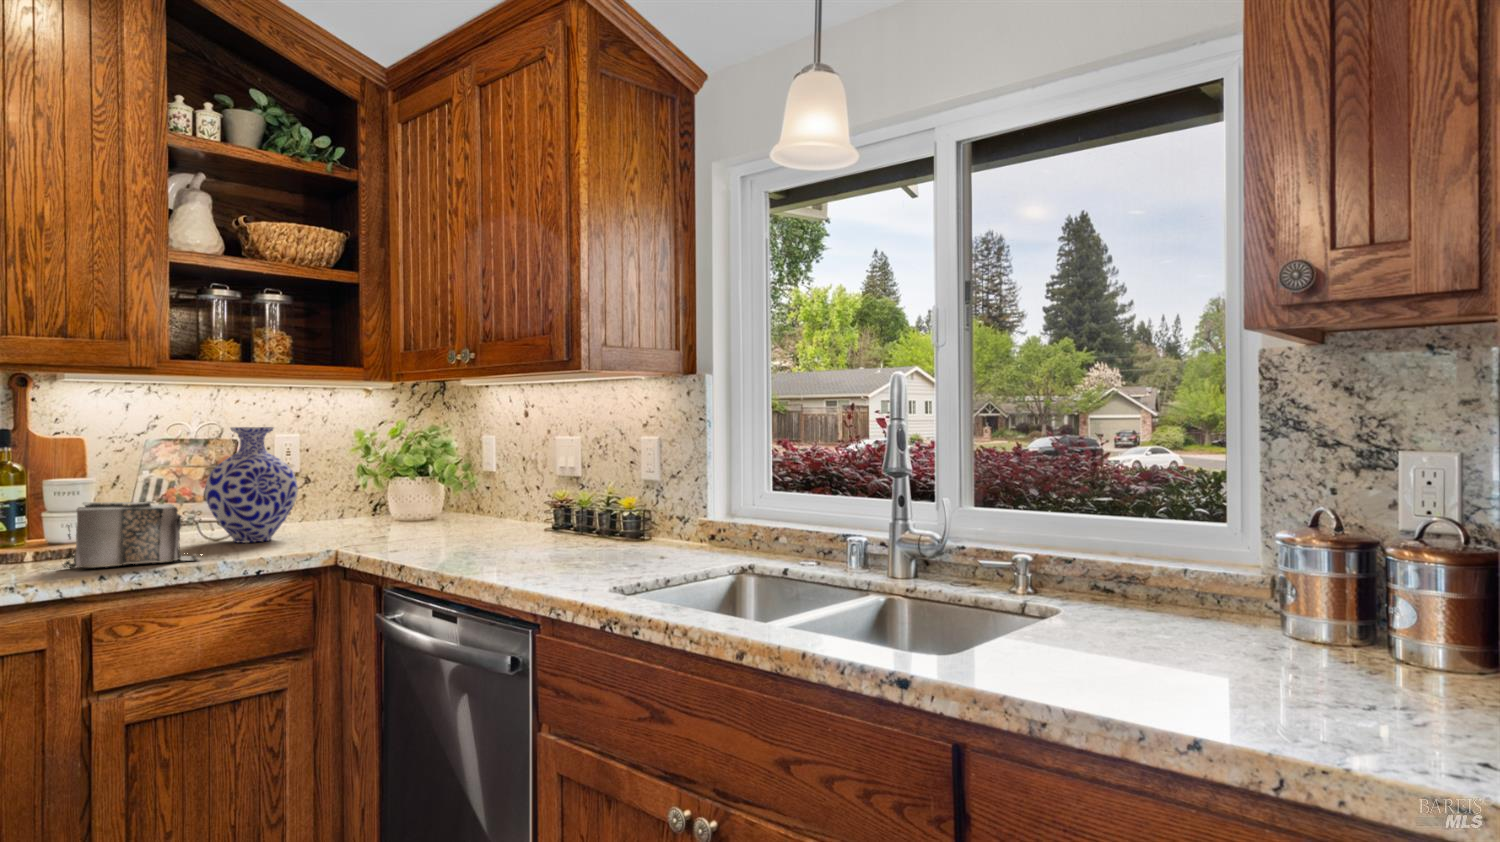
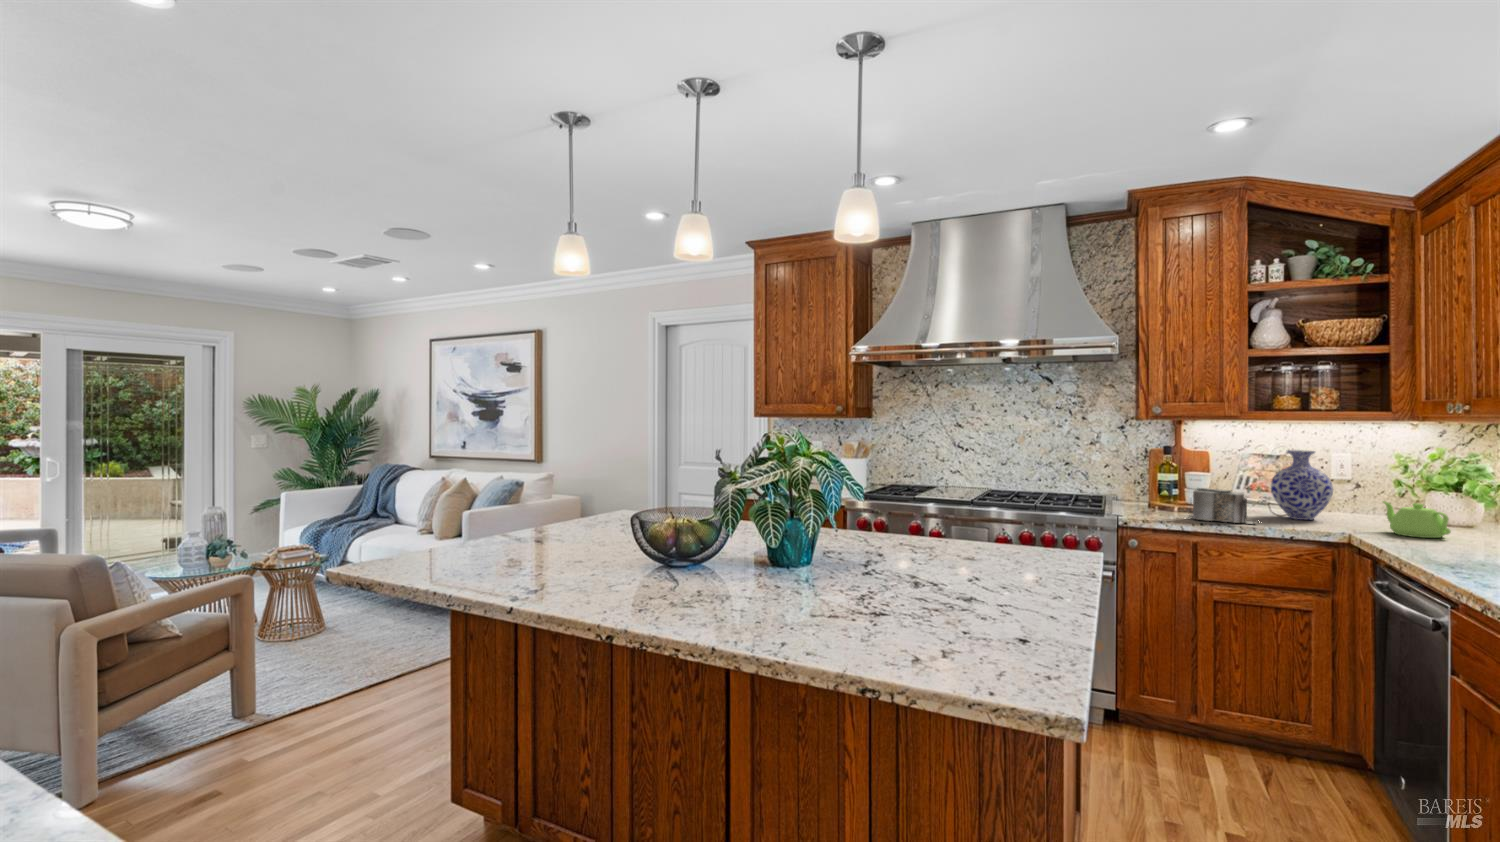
teapot: none [368,495,450,543] -> present [1383,501,1451,538]

